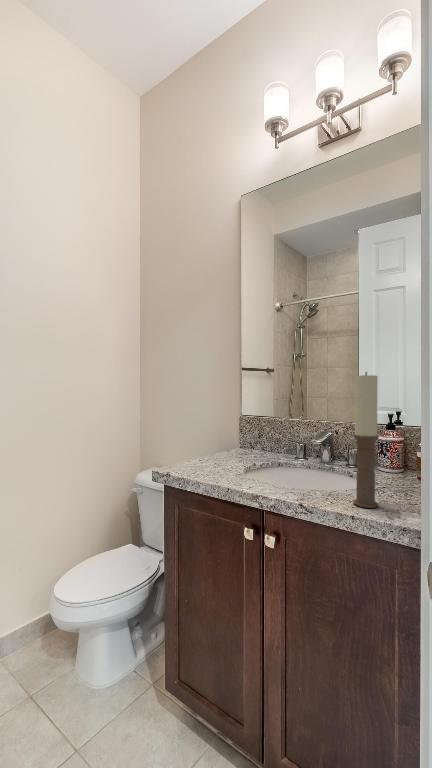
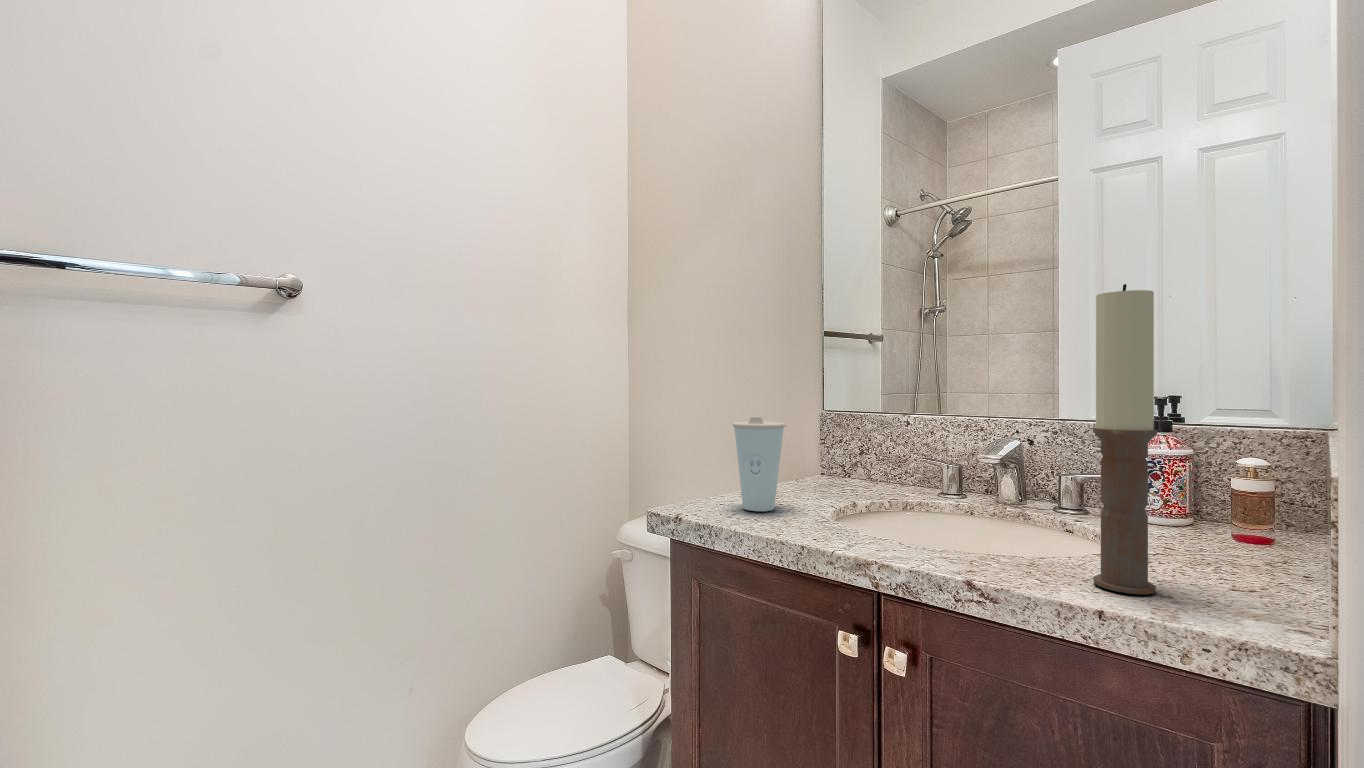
cup: none [196,423,222,469] -> present [732,417,786,511]

